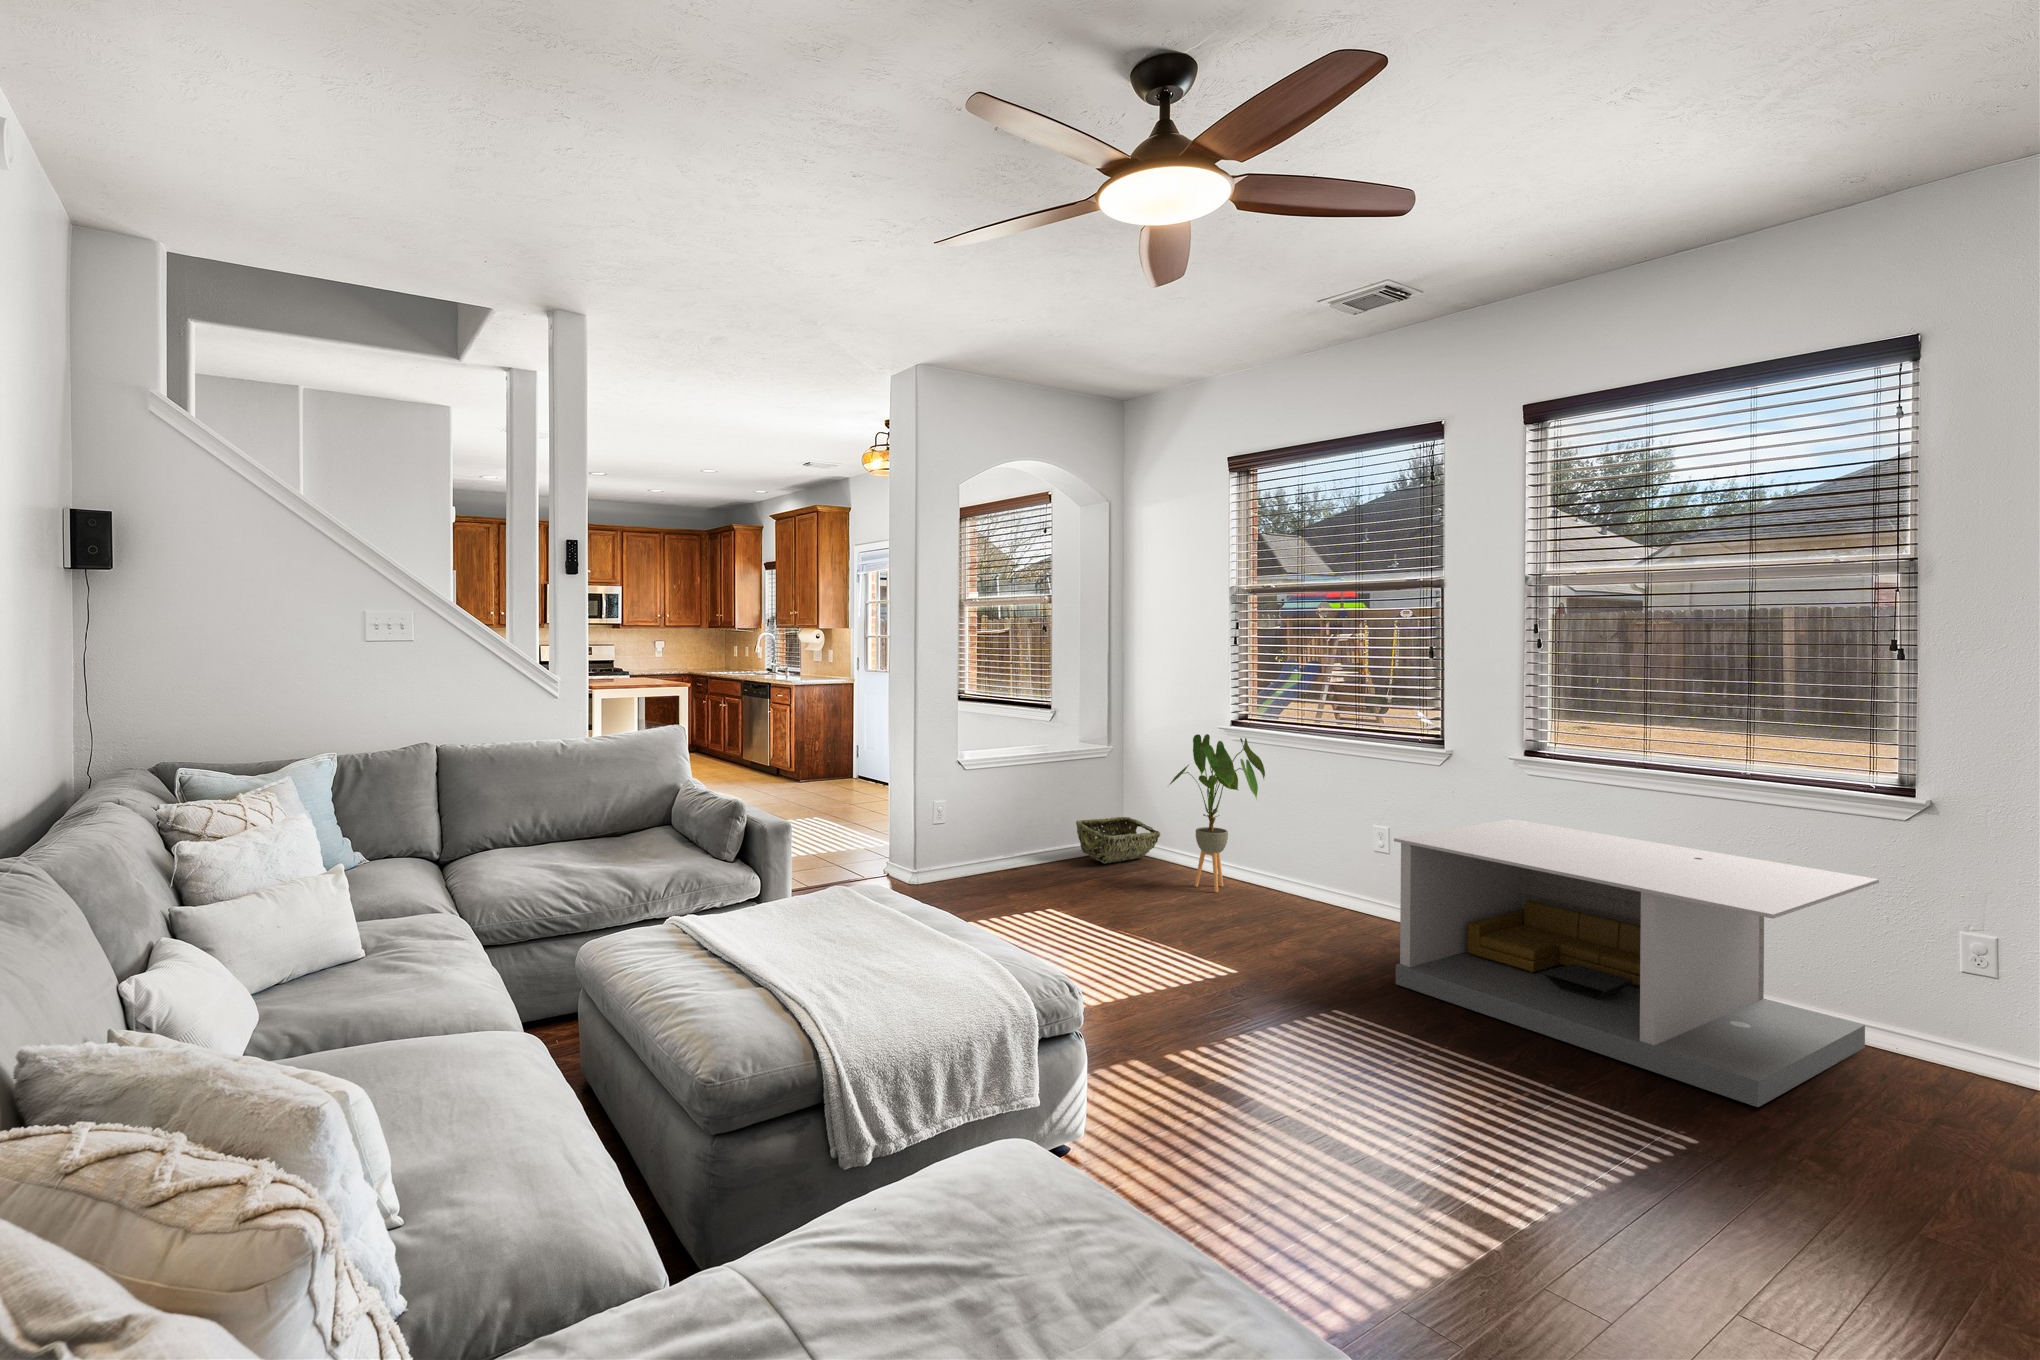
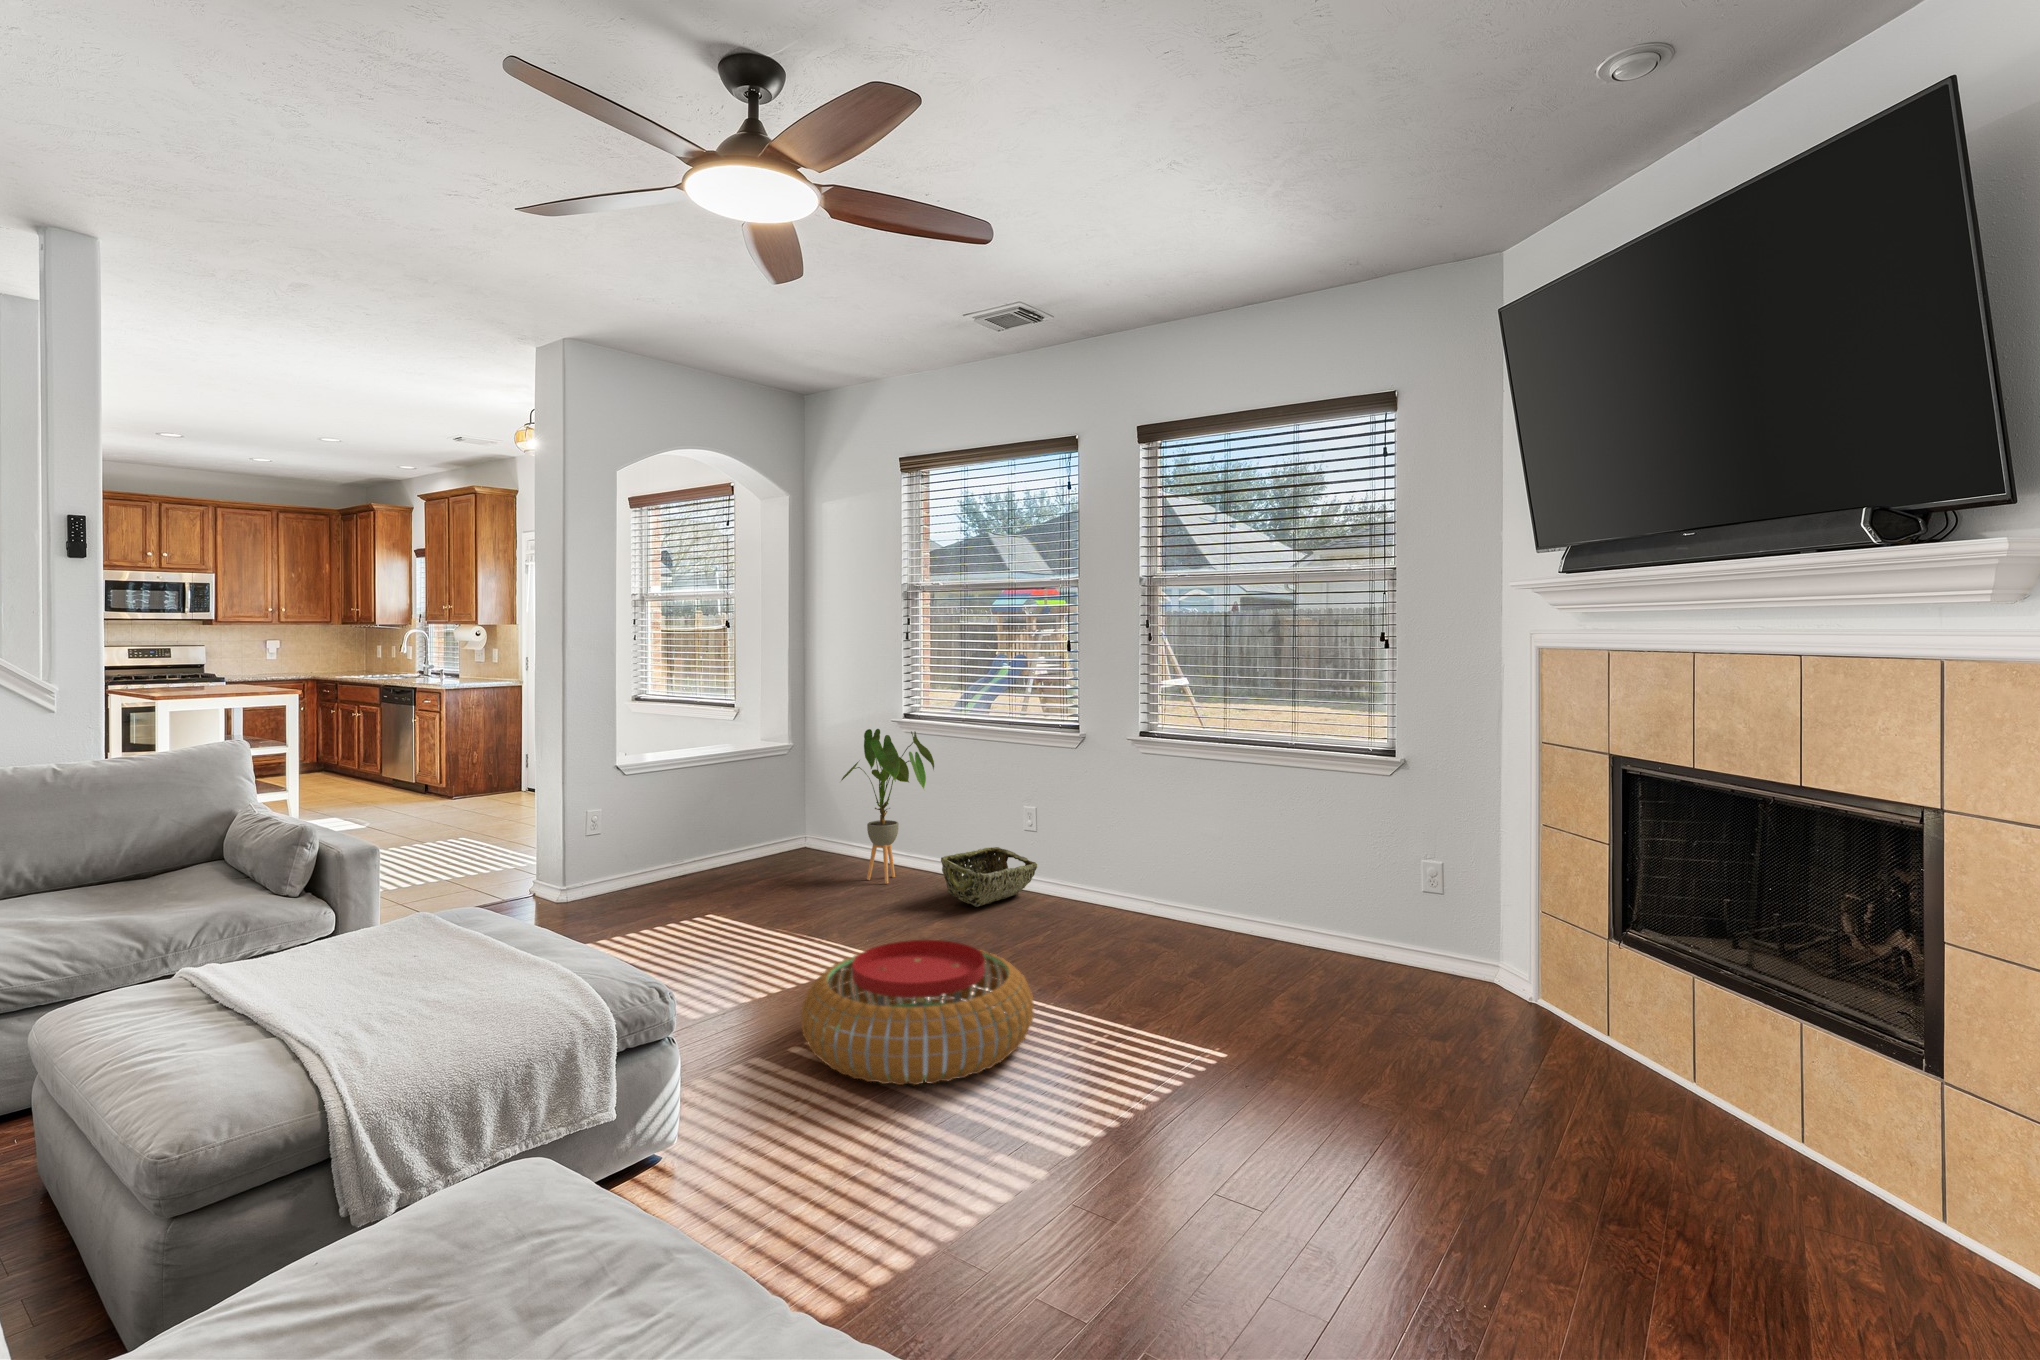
woven basket: present [1076,817,1160,863] -> present [941,847,1037,907]
coffee table: present [1394,819,1879,1107] -> none [1025,795,1382,1024]
pouf: none [1177,958,1435,1115] -> present [801,940,1034,1085]

